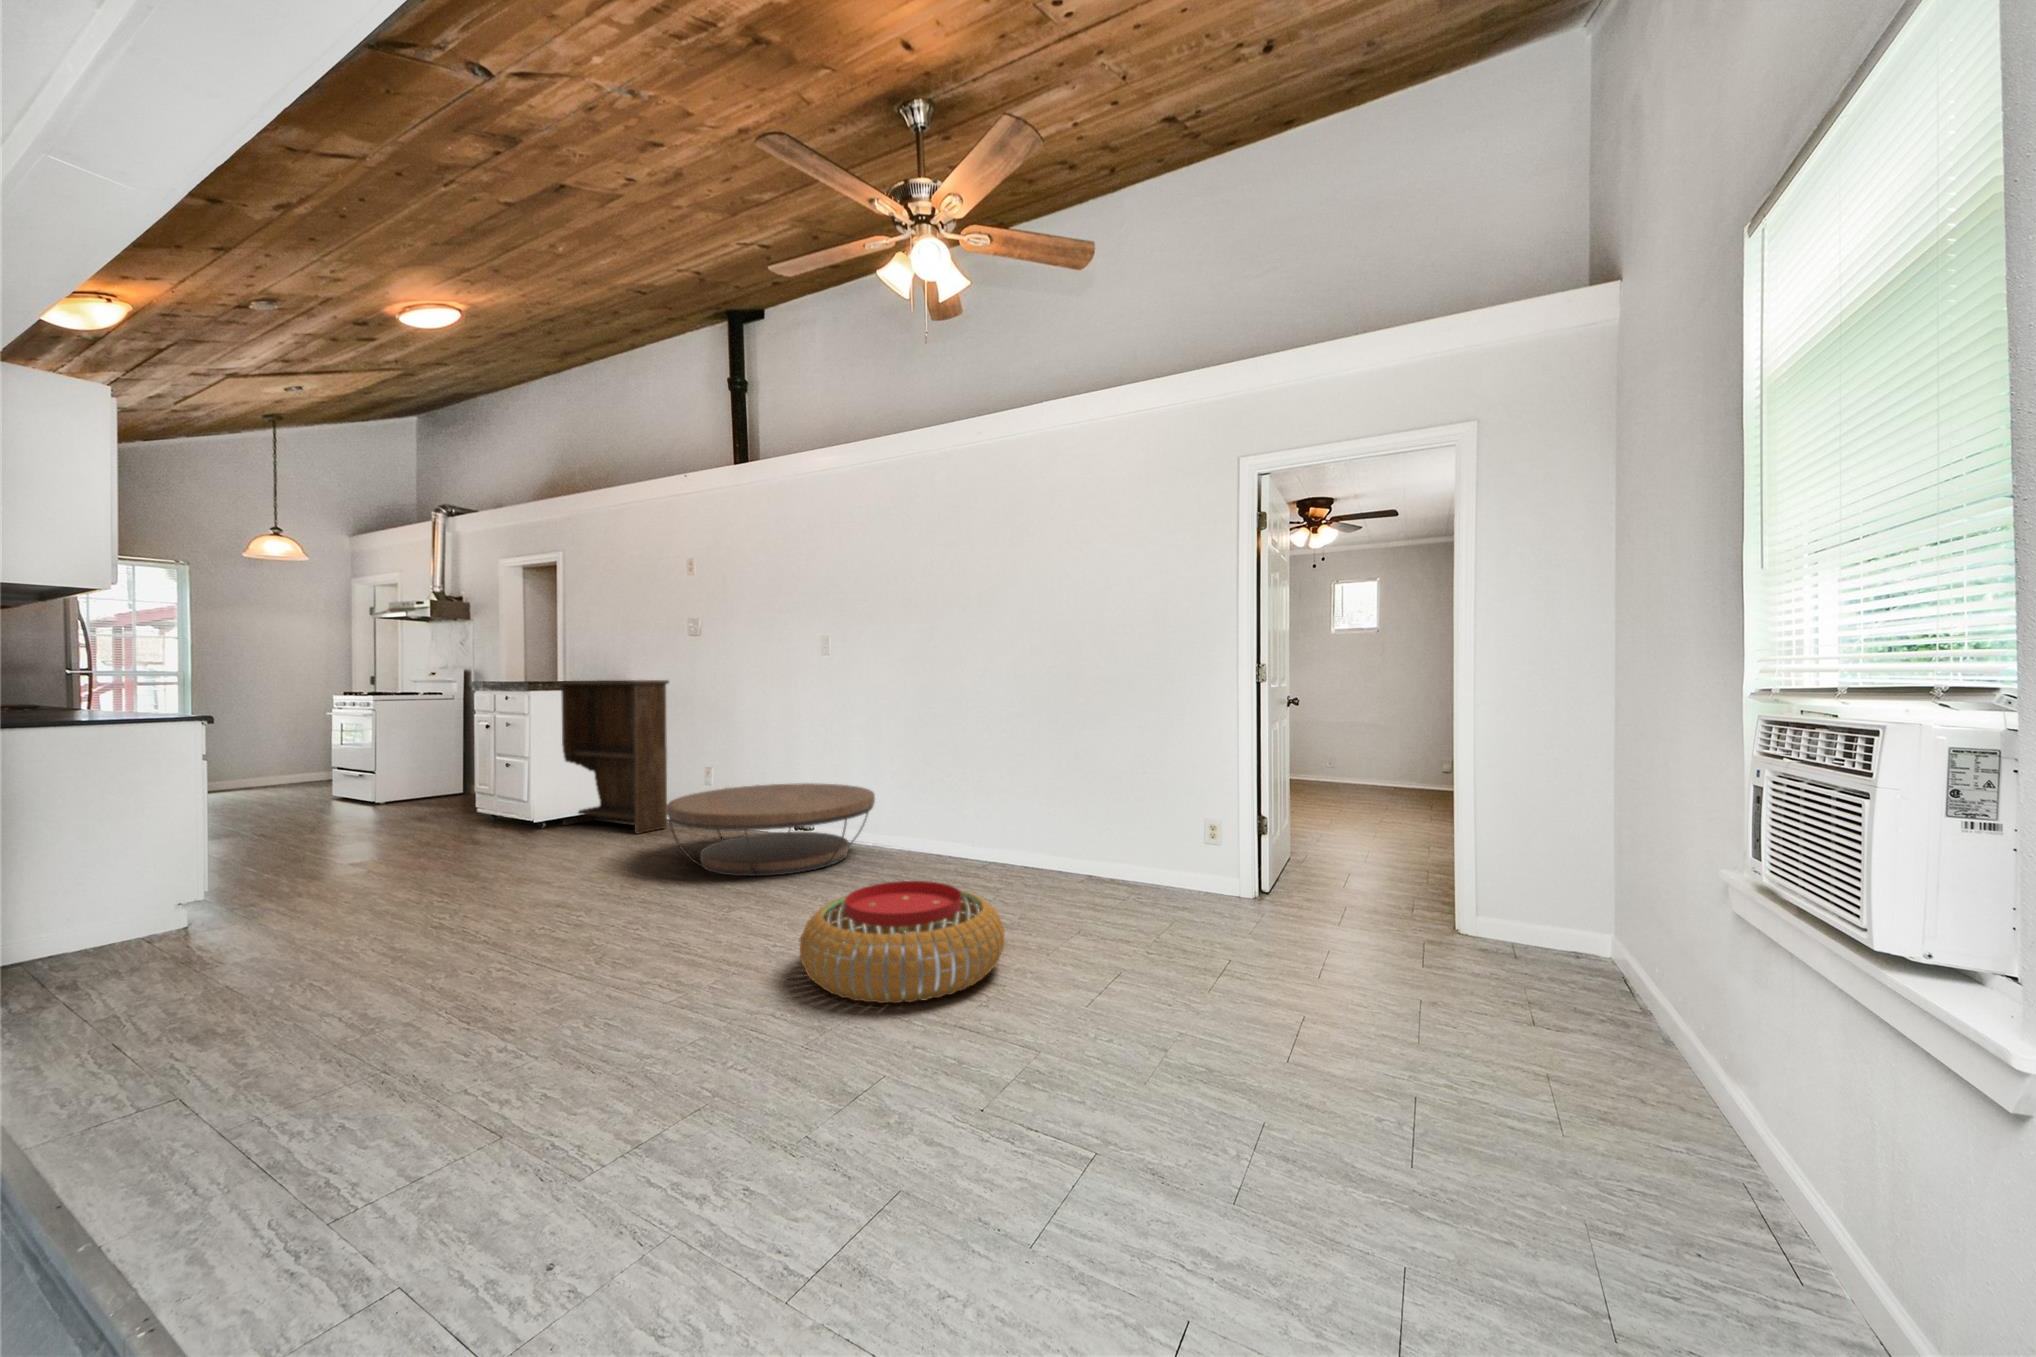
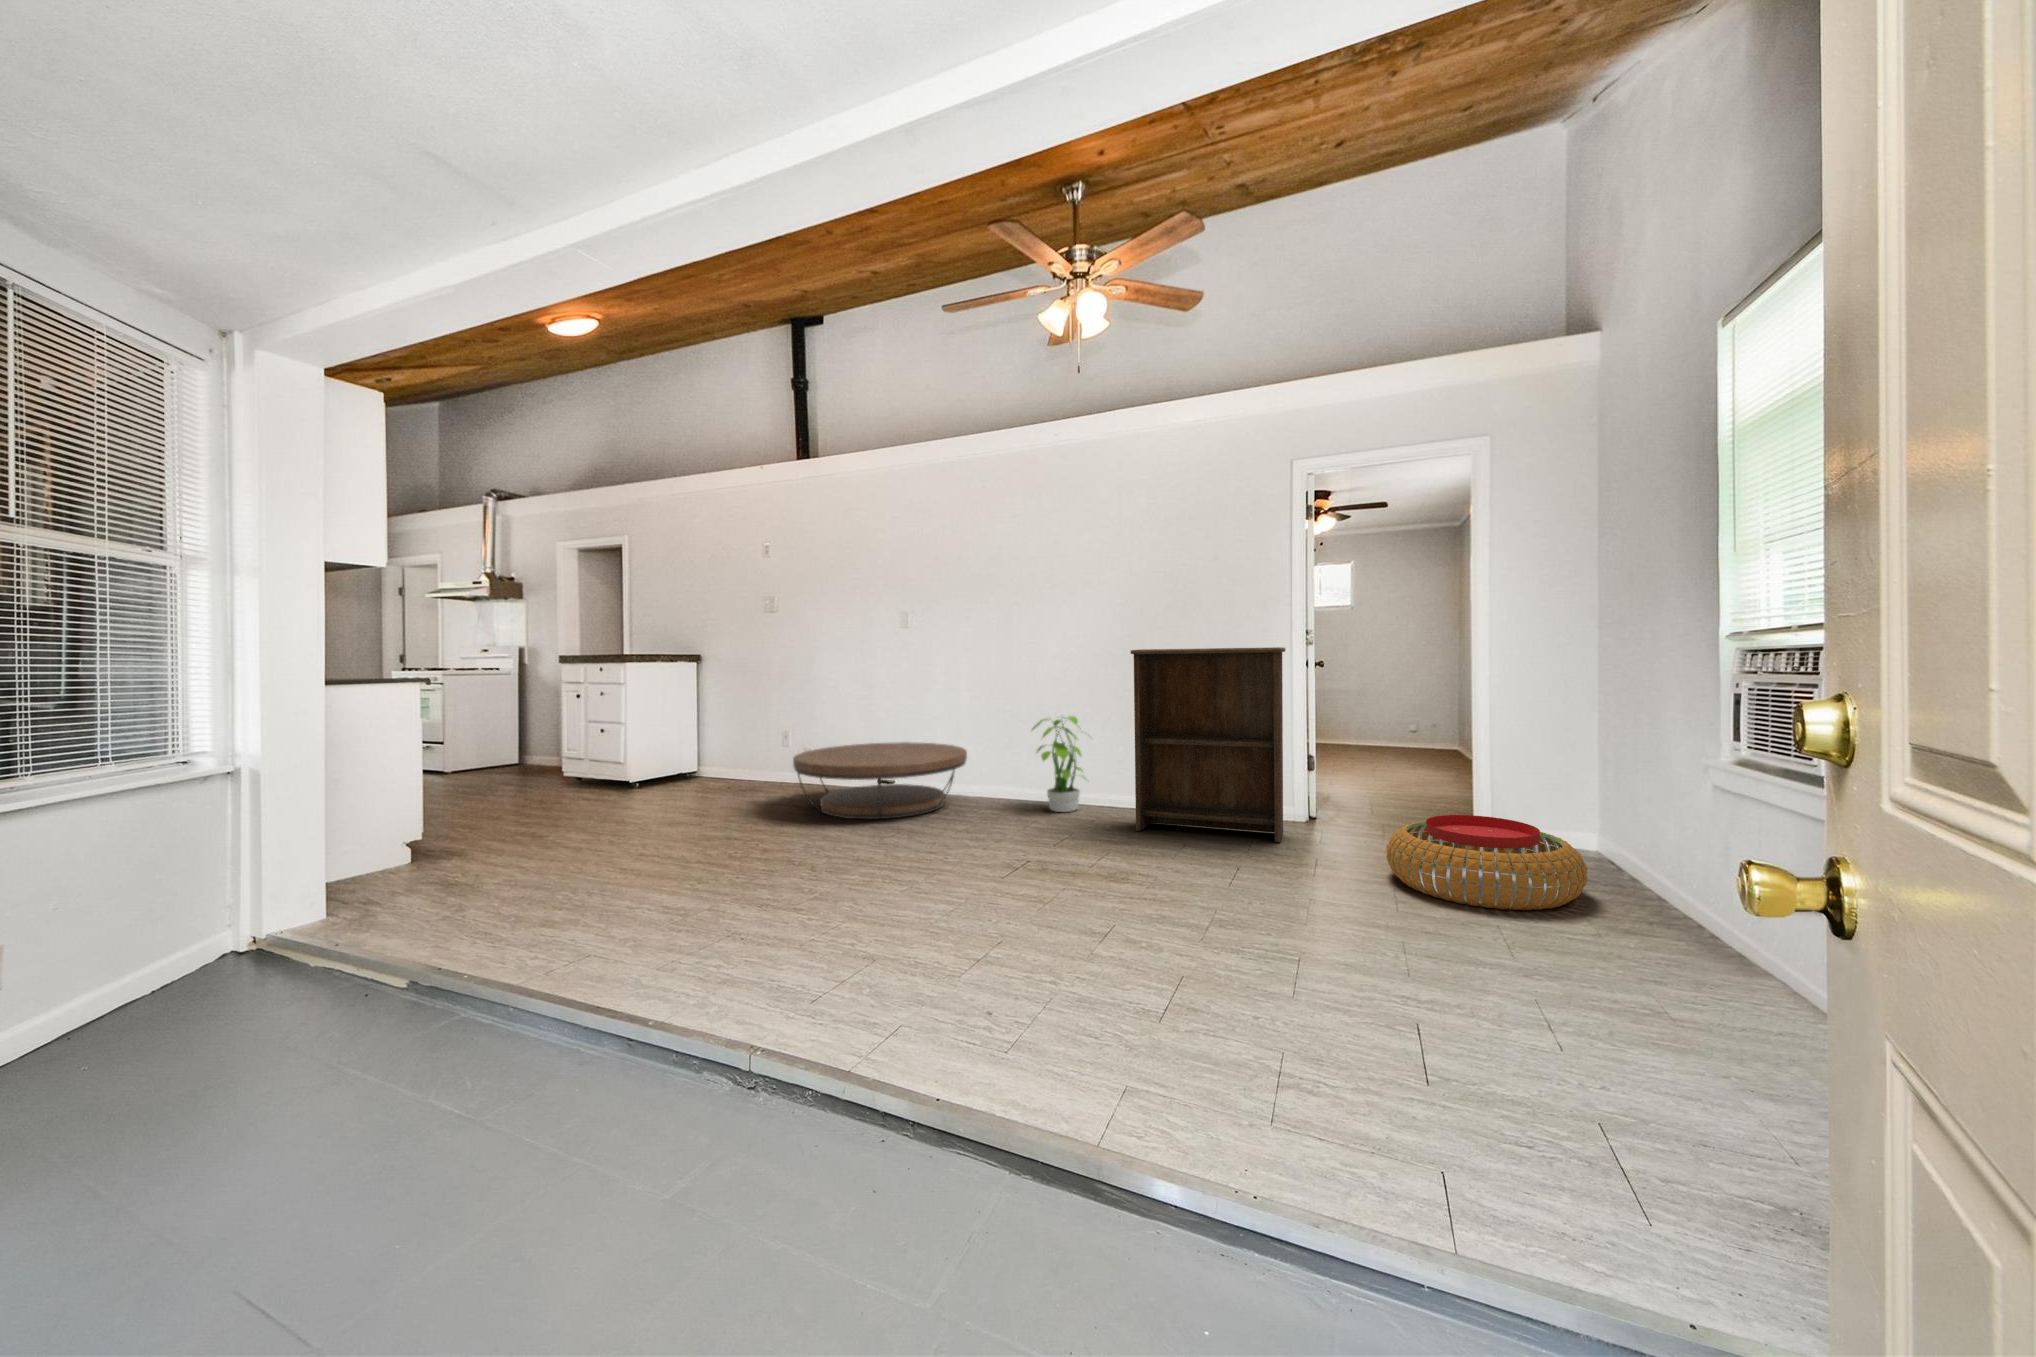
bookshelf: present [559,680,669,833] -> present [1131,647,1285,842]
potted plant: none [939,755,1015,874] -> present [1032,716,1084,812]
pouf: present [799,881,1005,1003] -> present [1386,815,1587,910]

